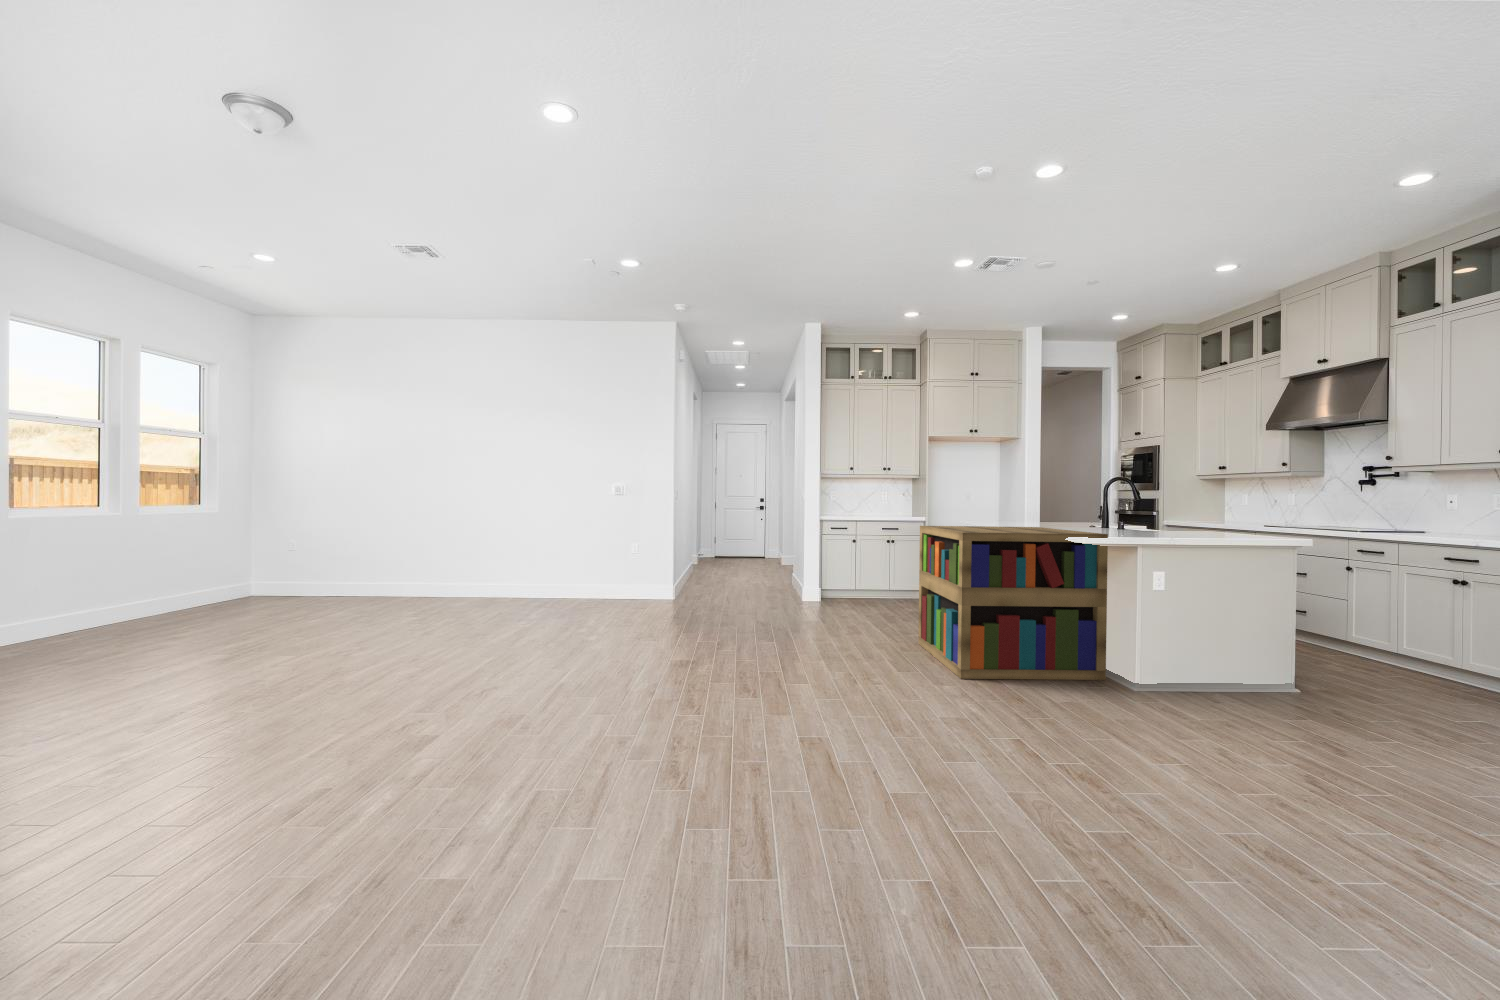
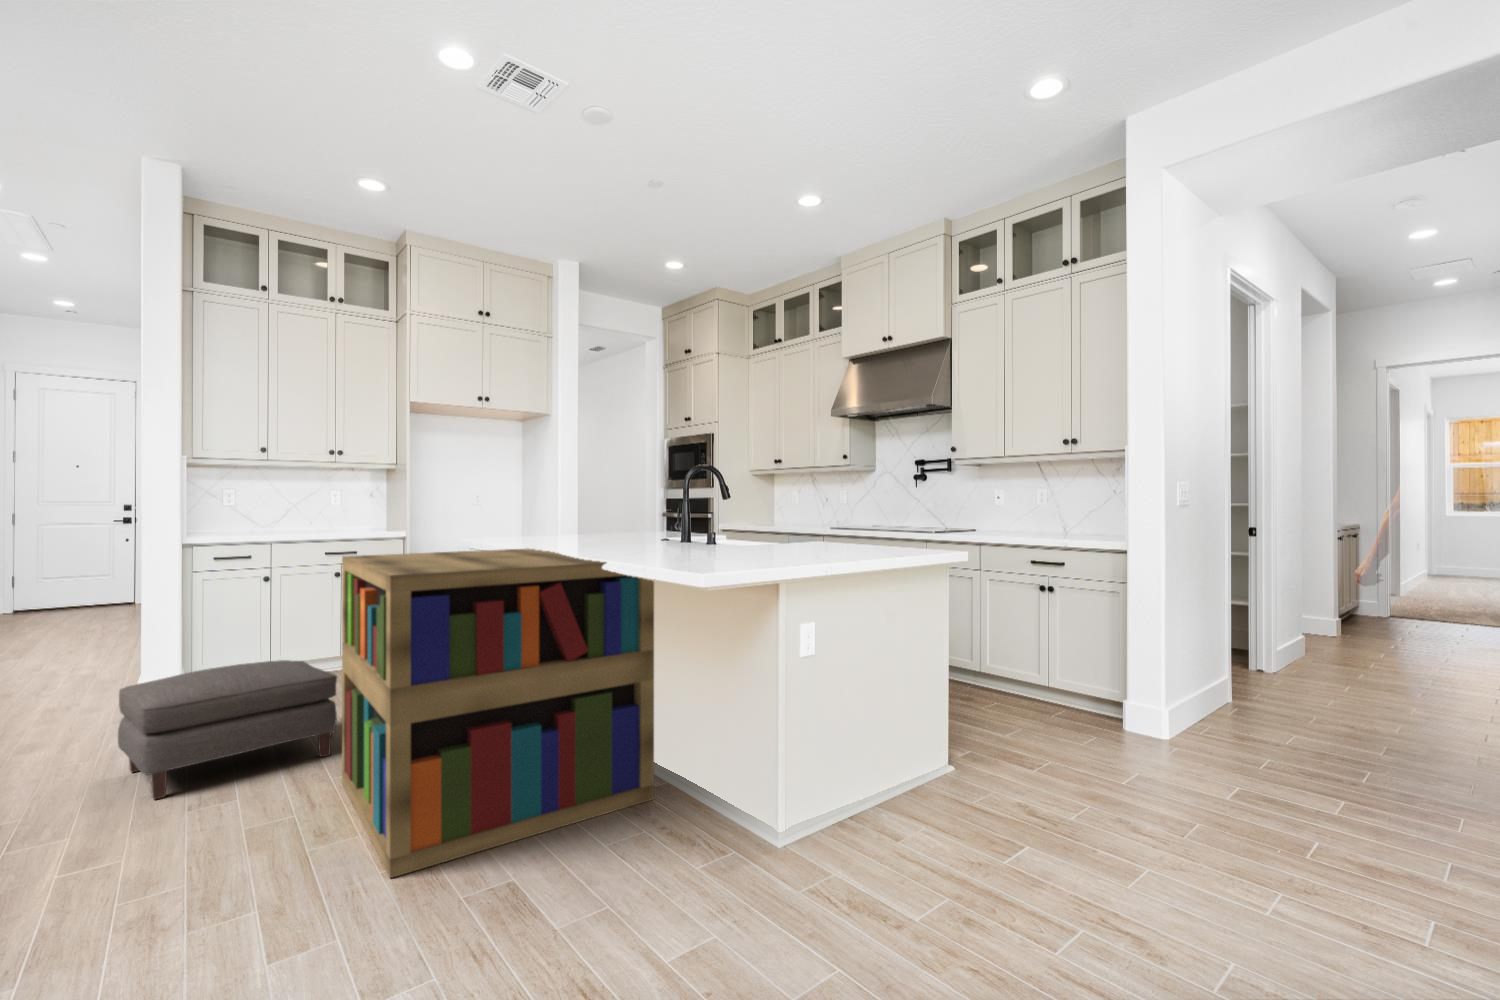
ottoman: none [815,580,910,636] -> present [118,660,337,800]

